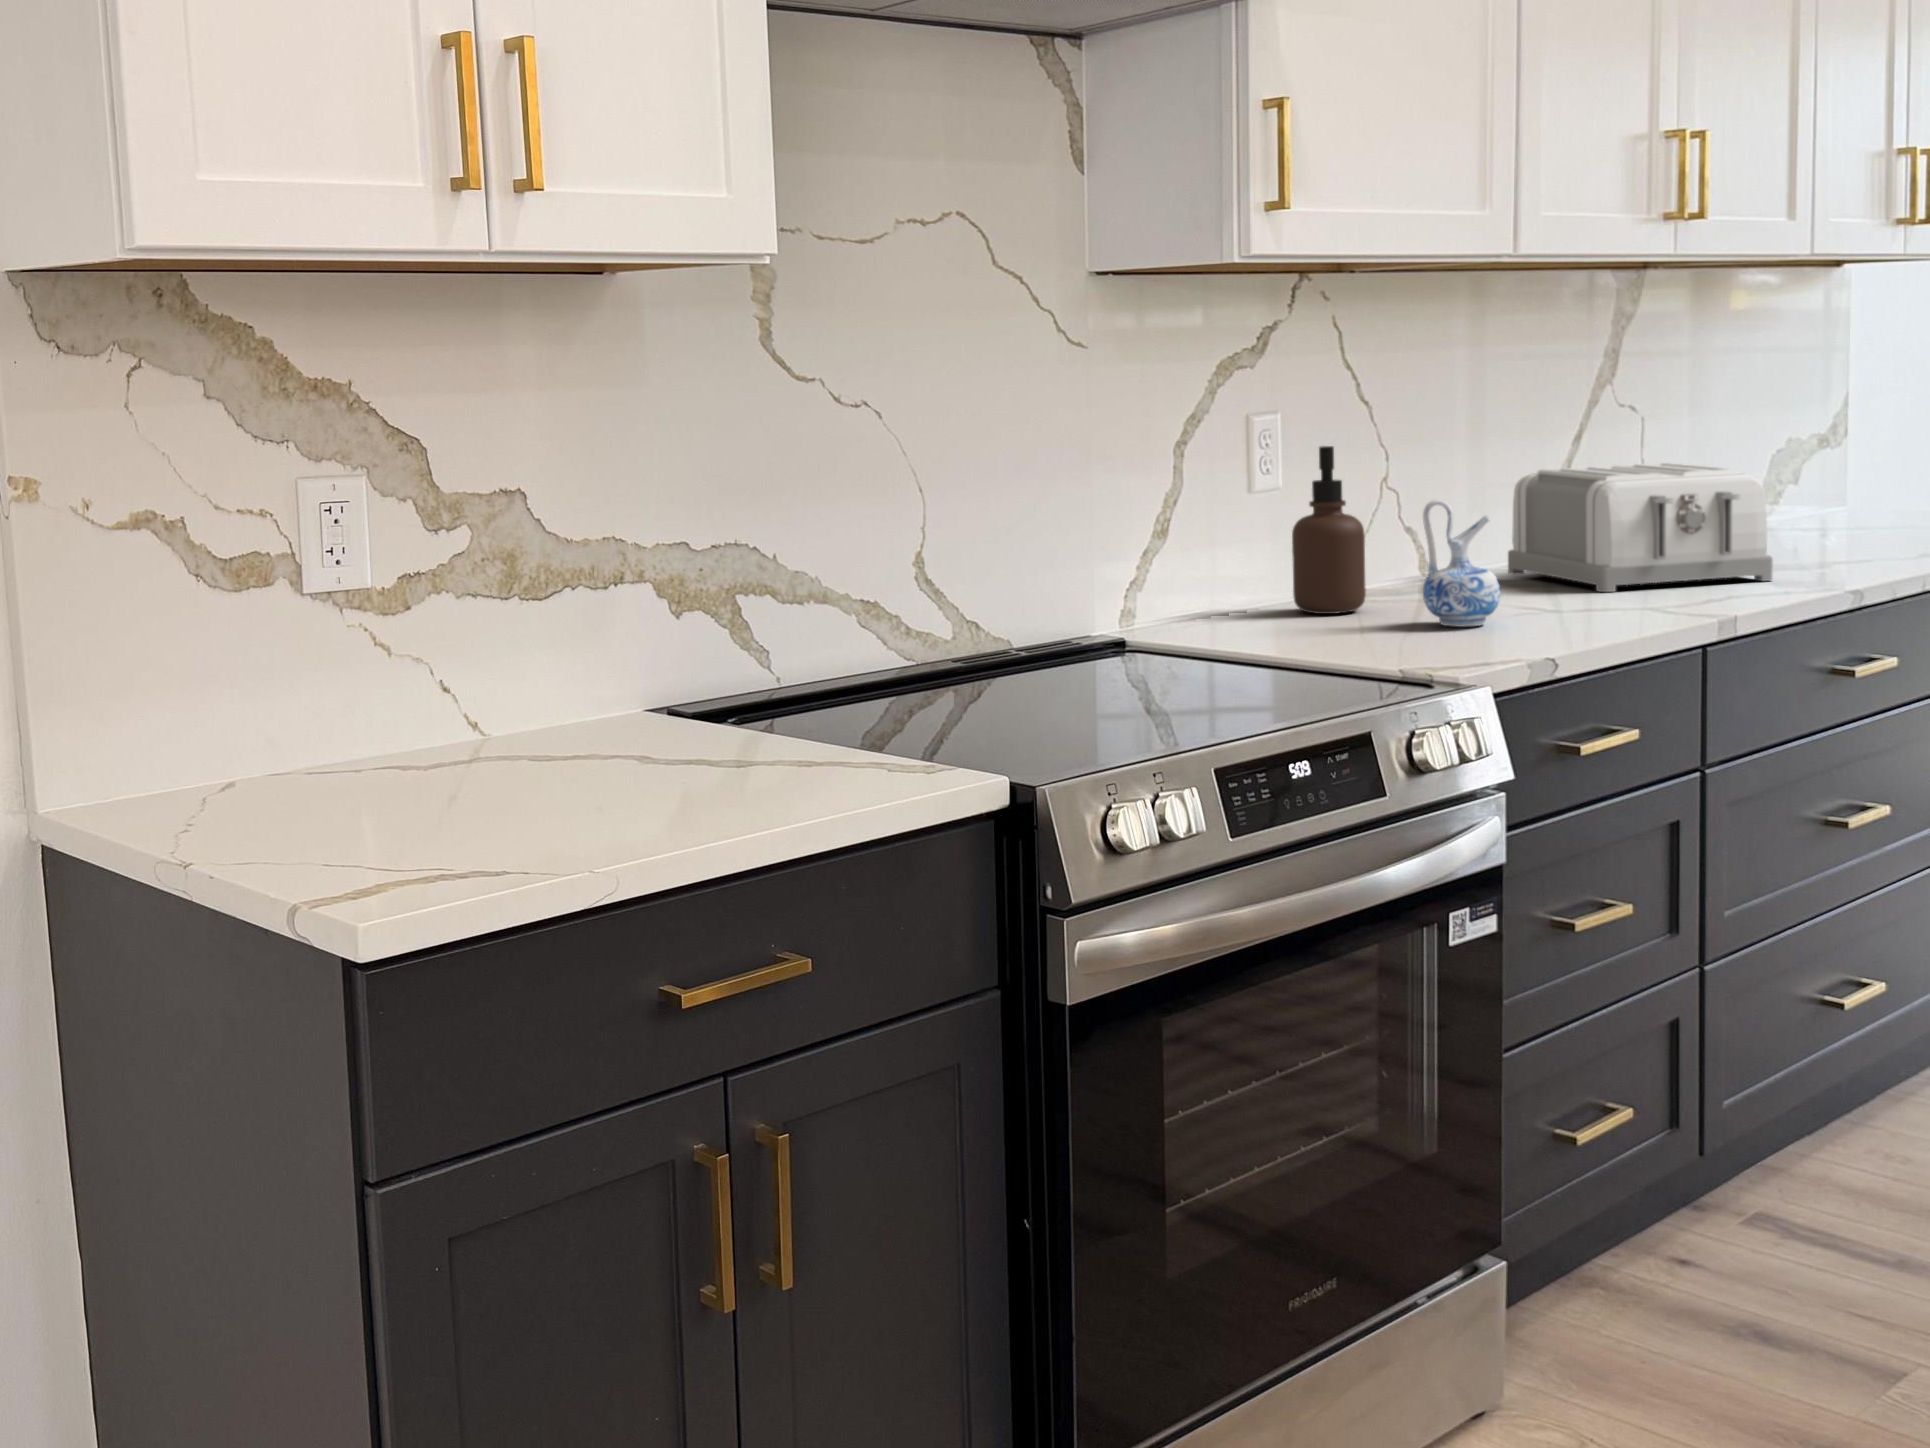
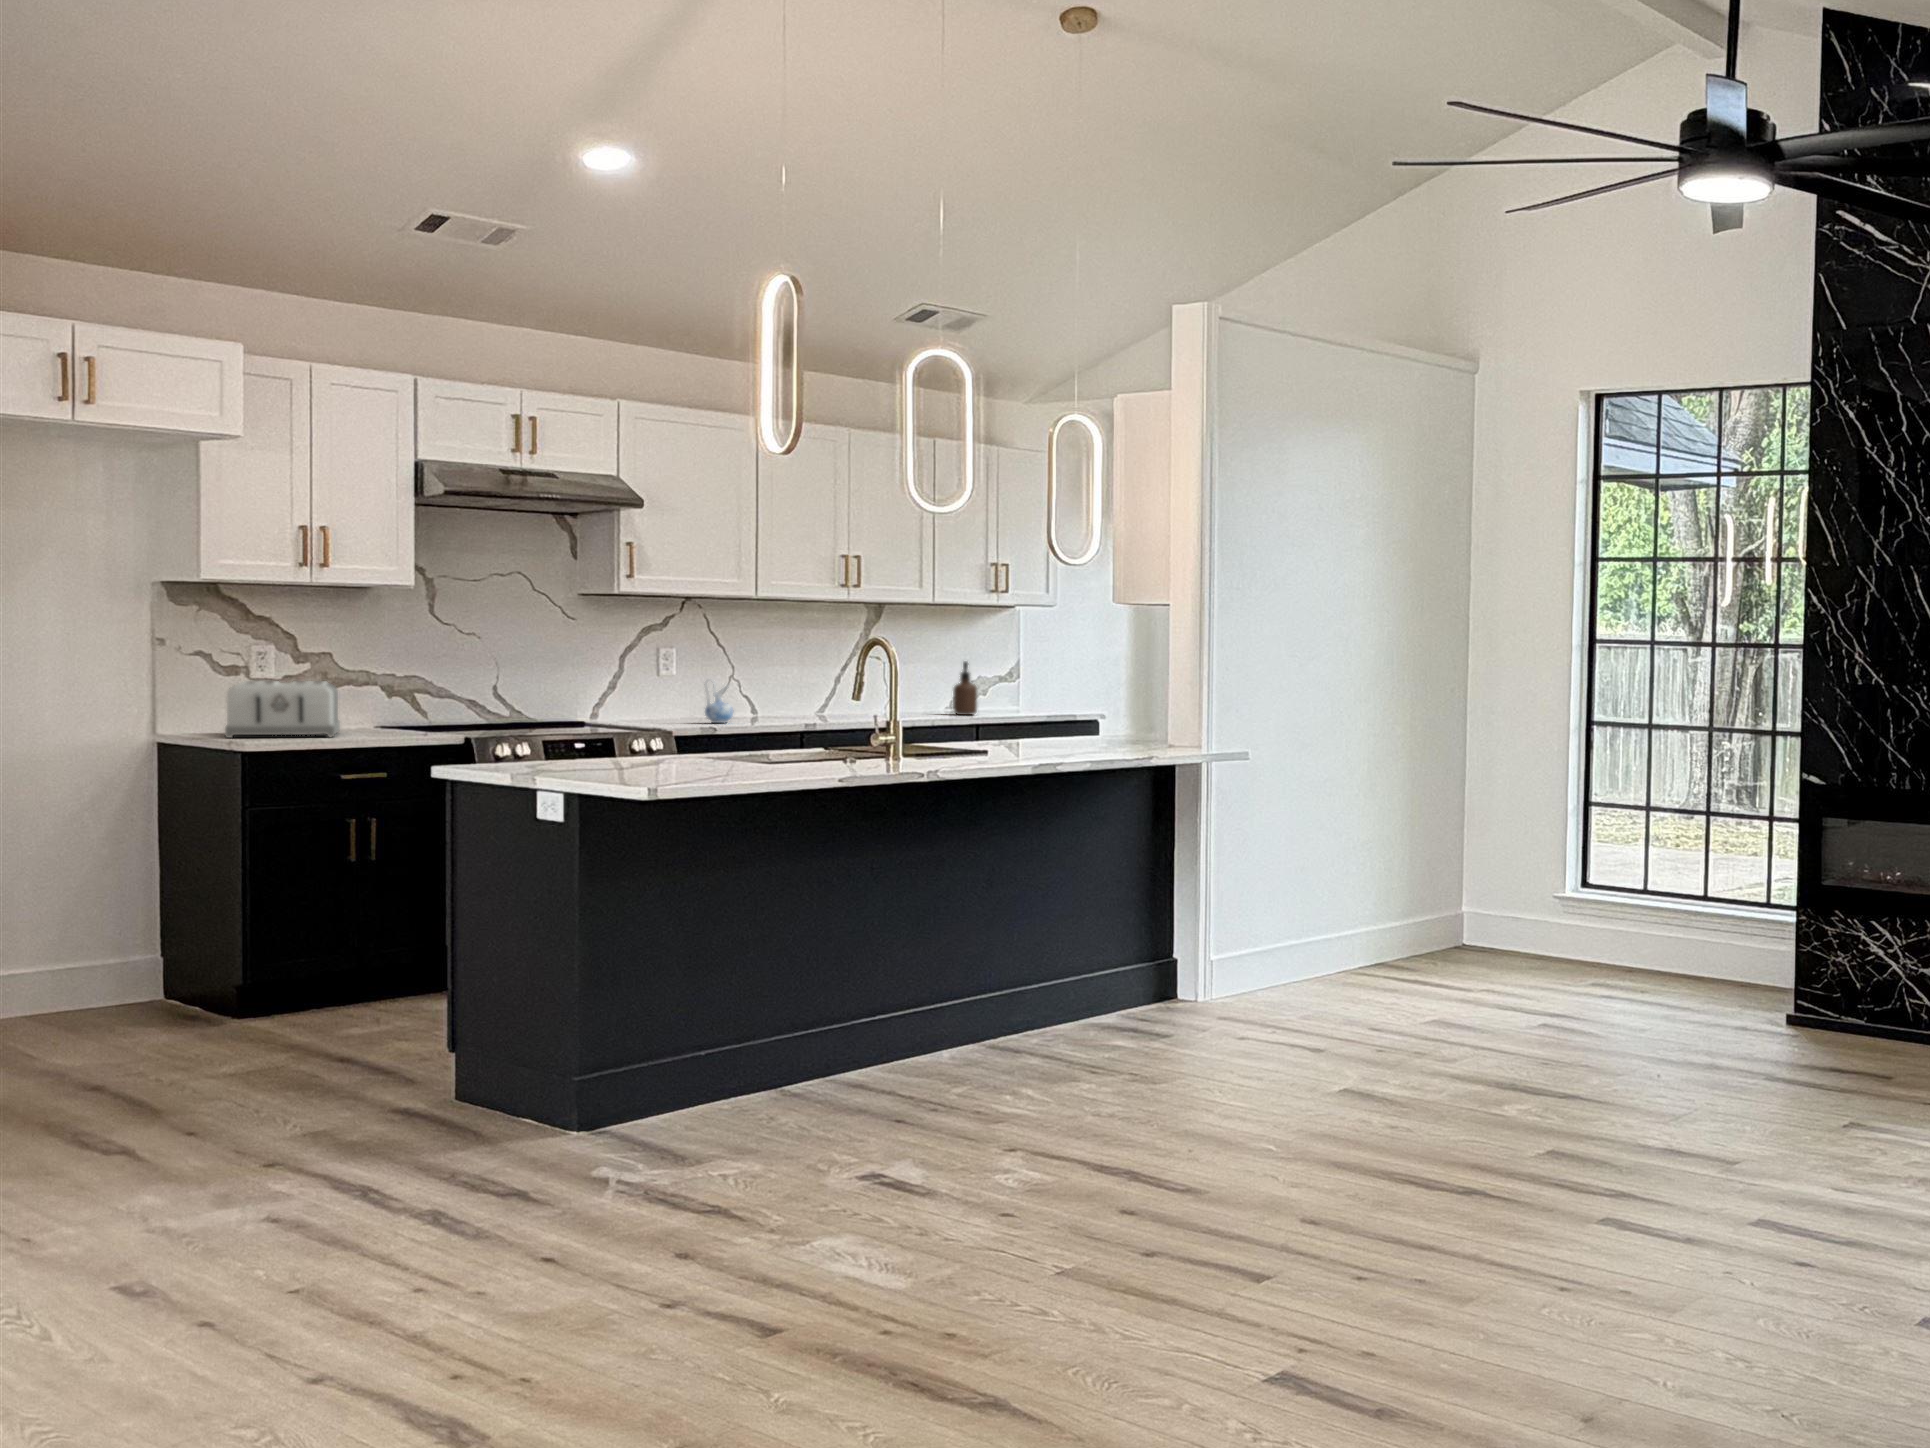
soap dispenser: present [1292,446,1366,614] -> present [953,662,977,715]
toaster: present [1508,463,1773,592] -> present [225,681,340,738]

